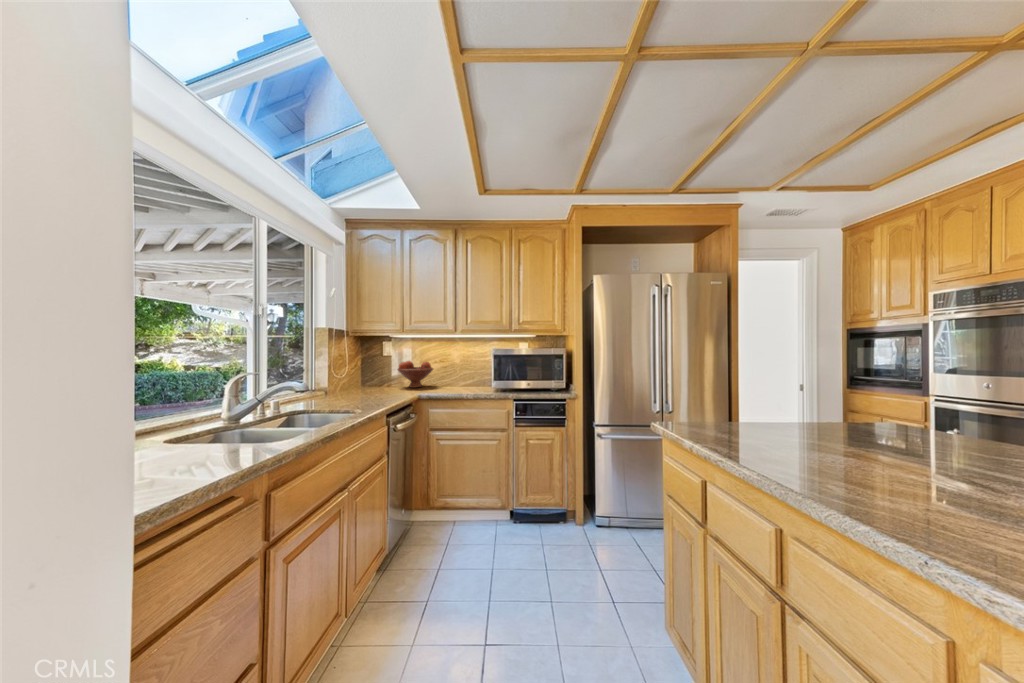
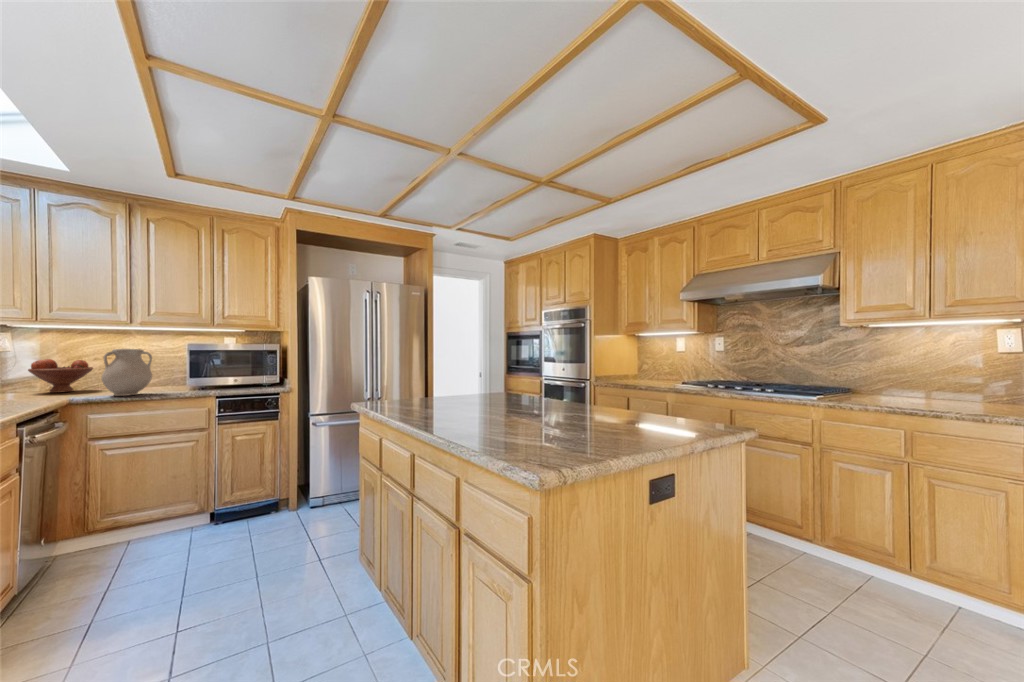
vase: none [435,354,468,395] -> present [102,349,152,396]

